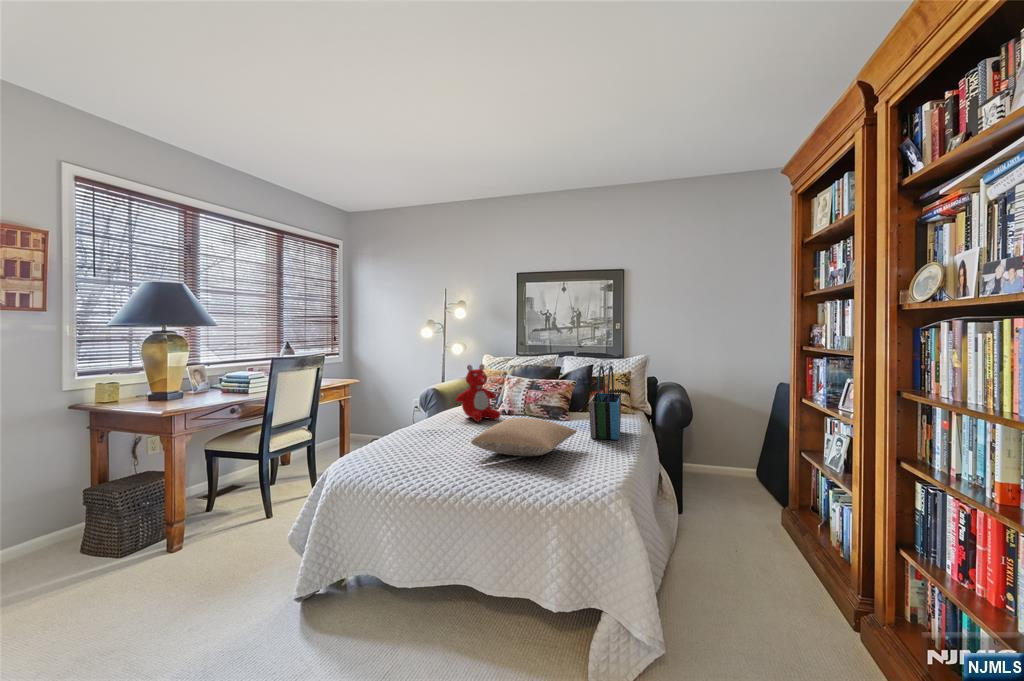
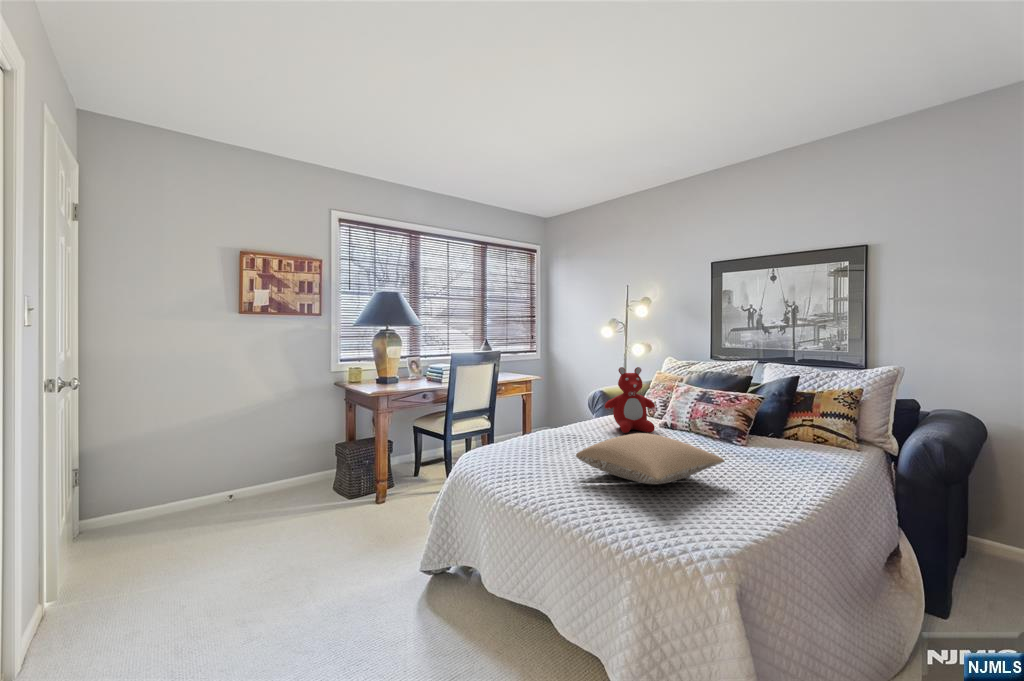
tote bag: present [589,365,621,440] -> none [749,375,819,481]

